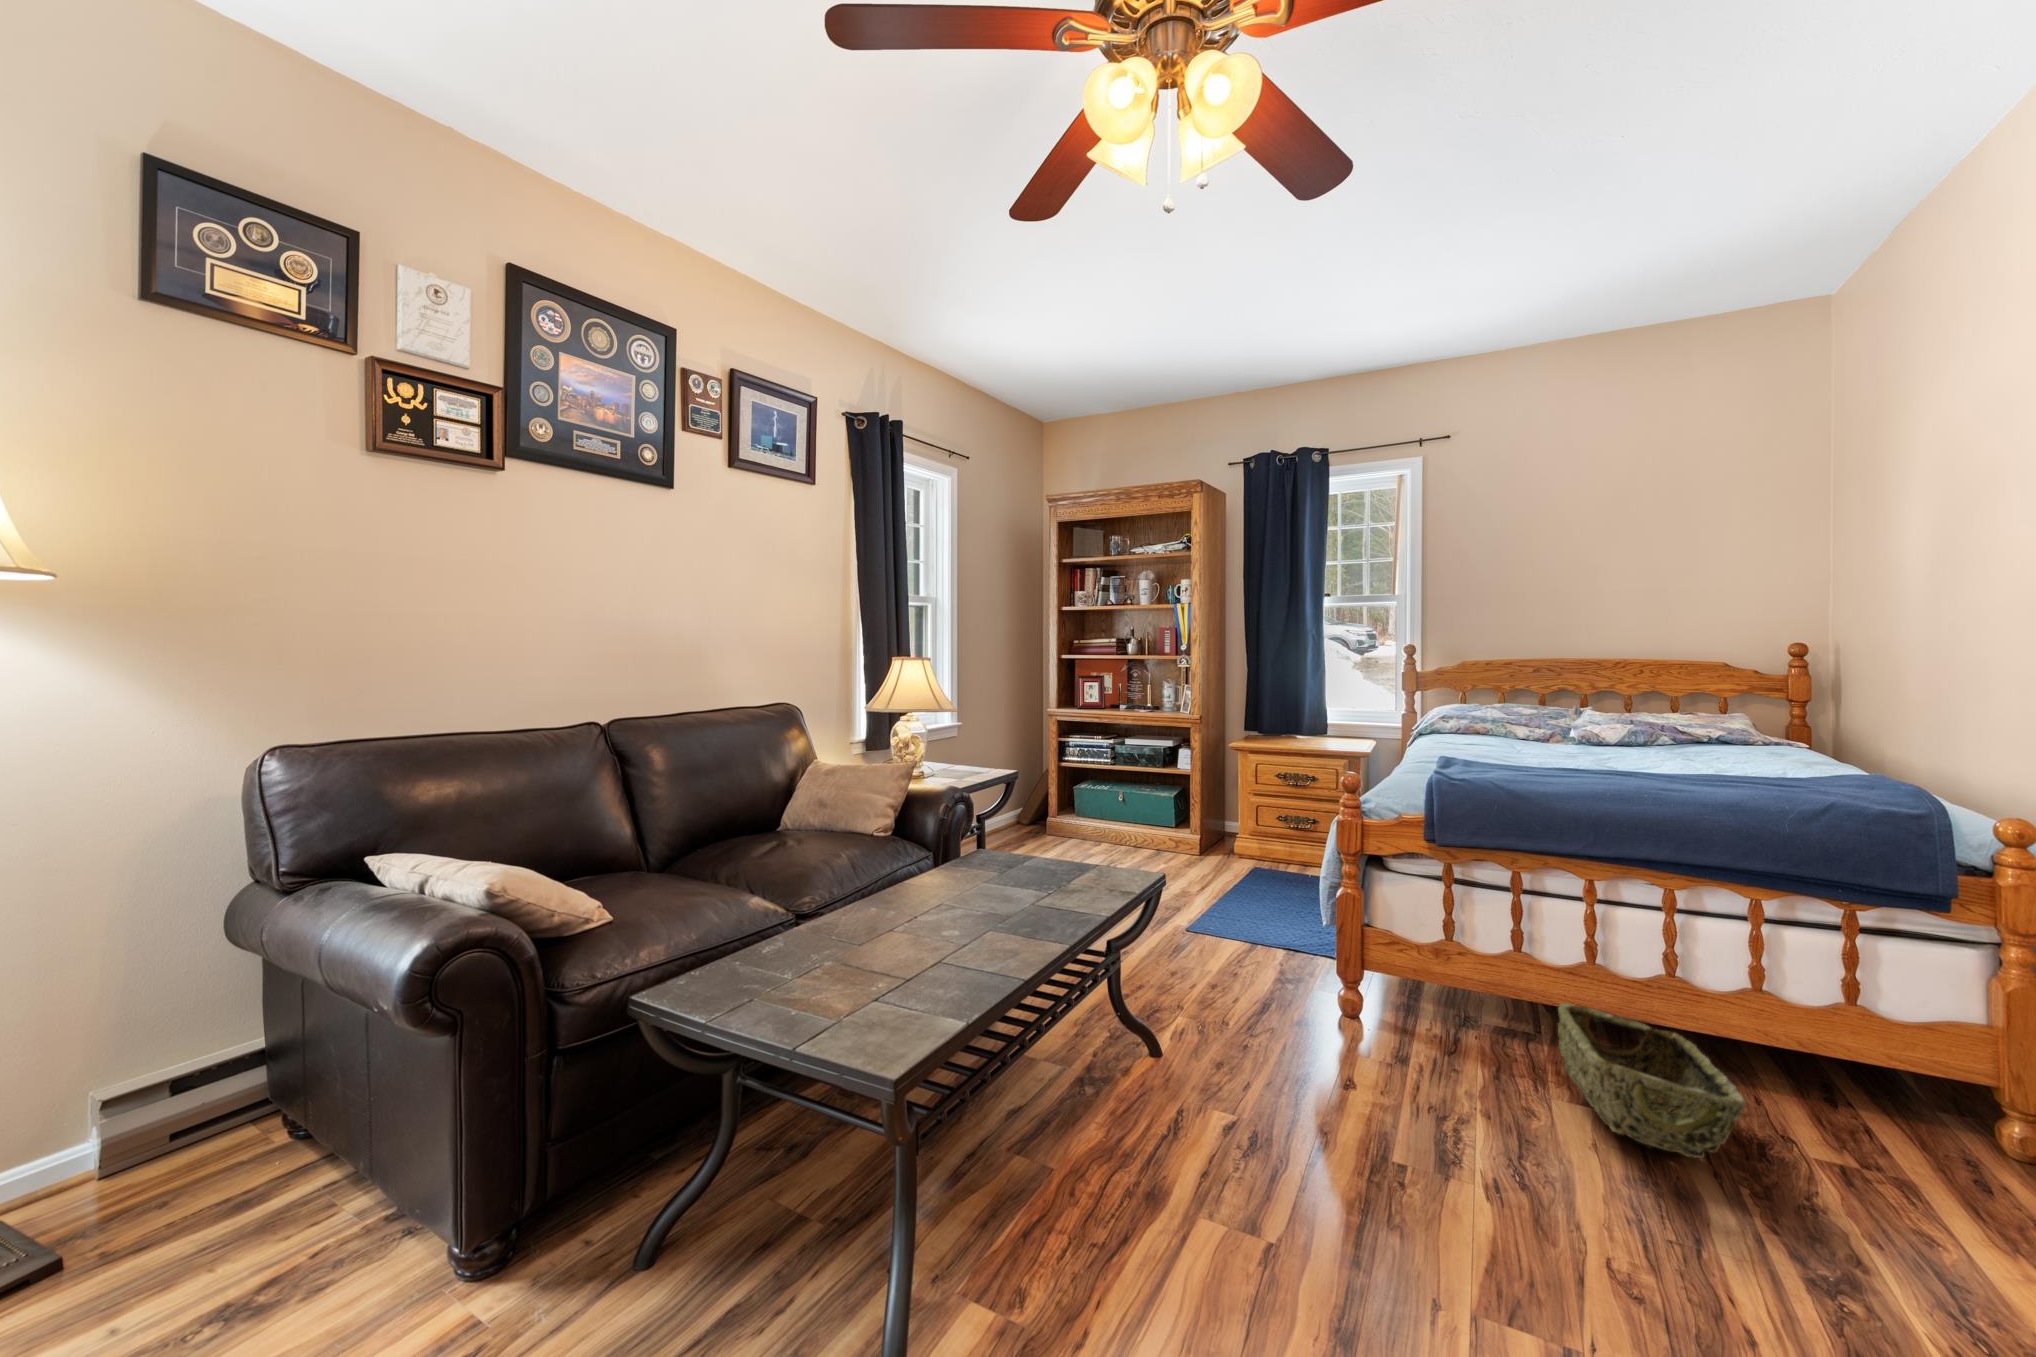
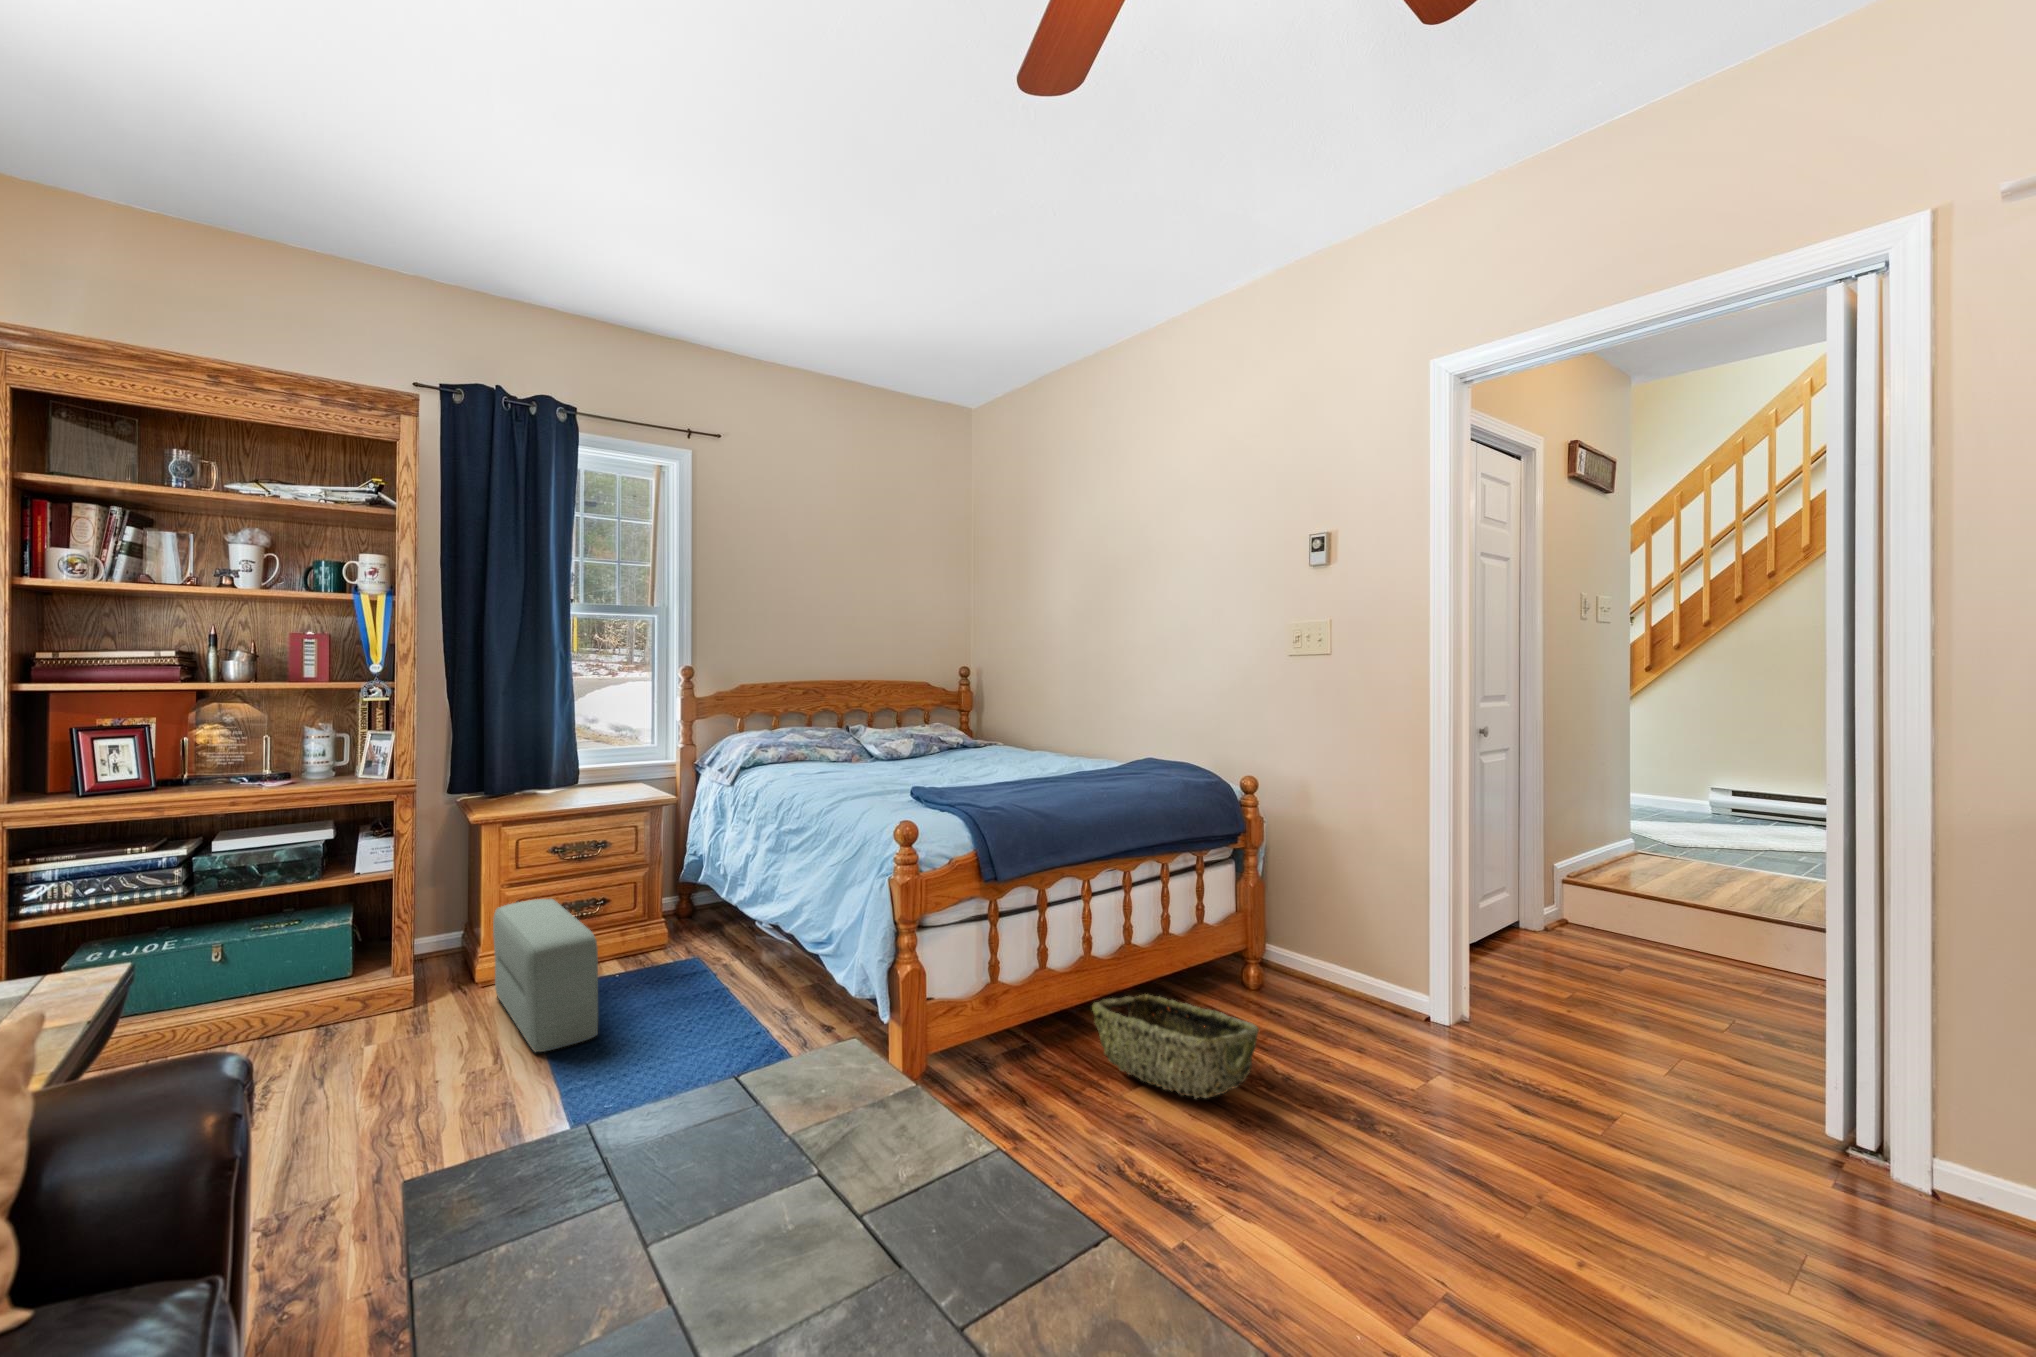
pouf: none [1210,807,1270,902] -> present [493,899,598,1052]

